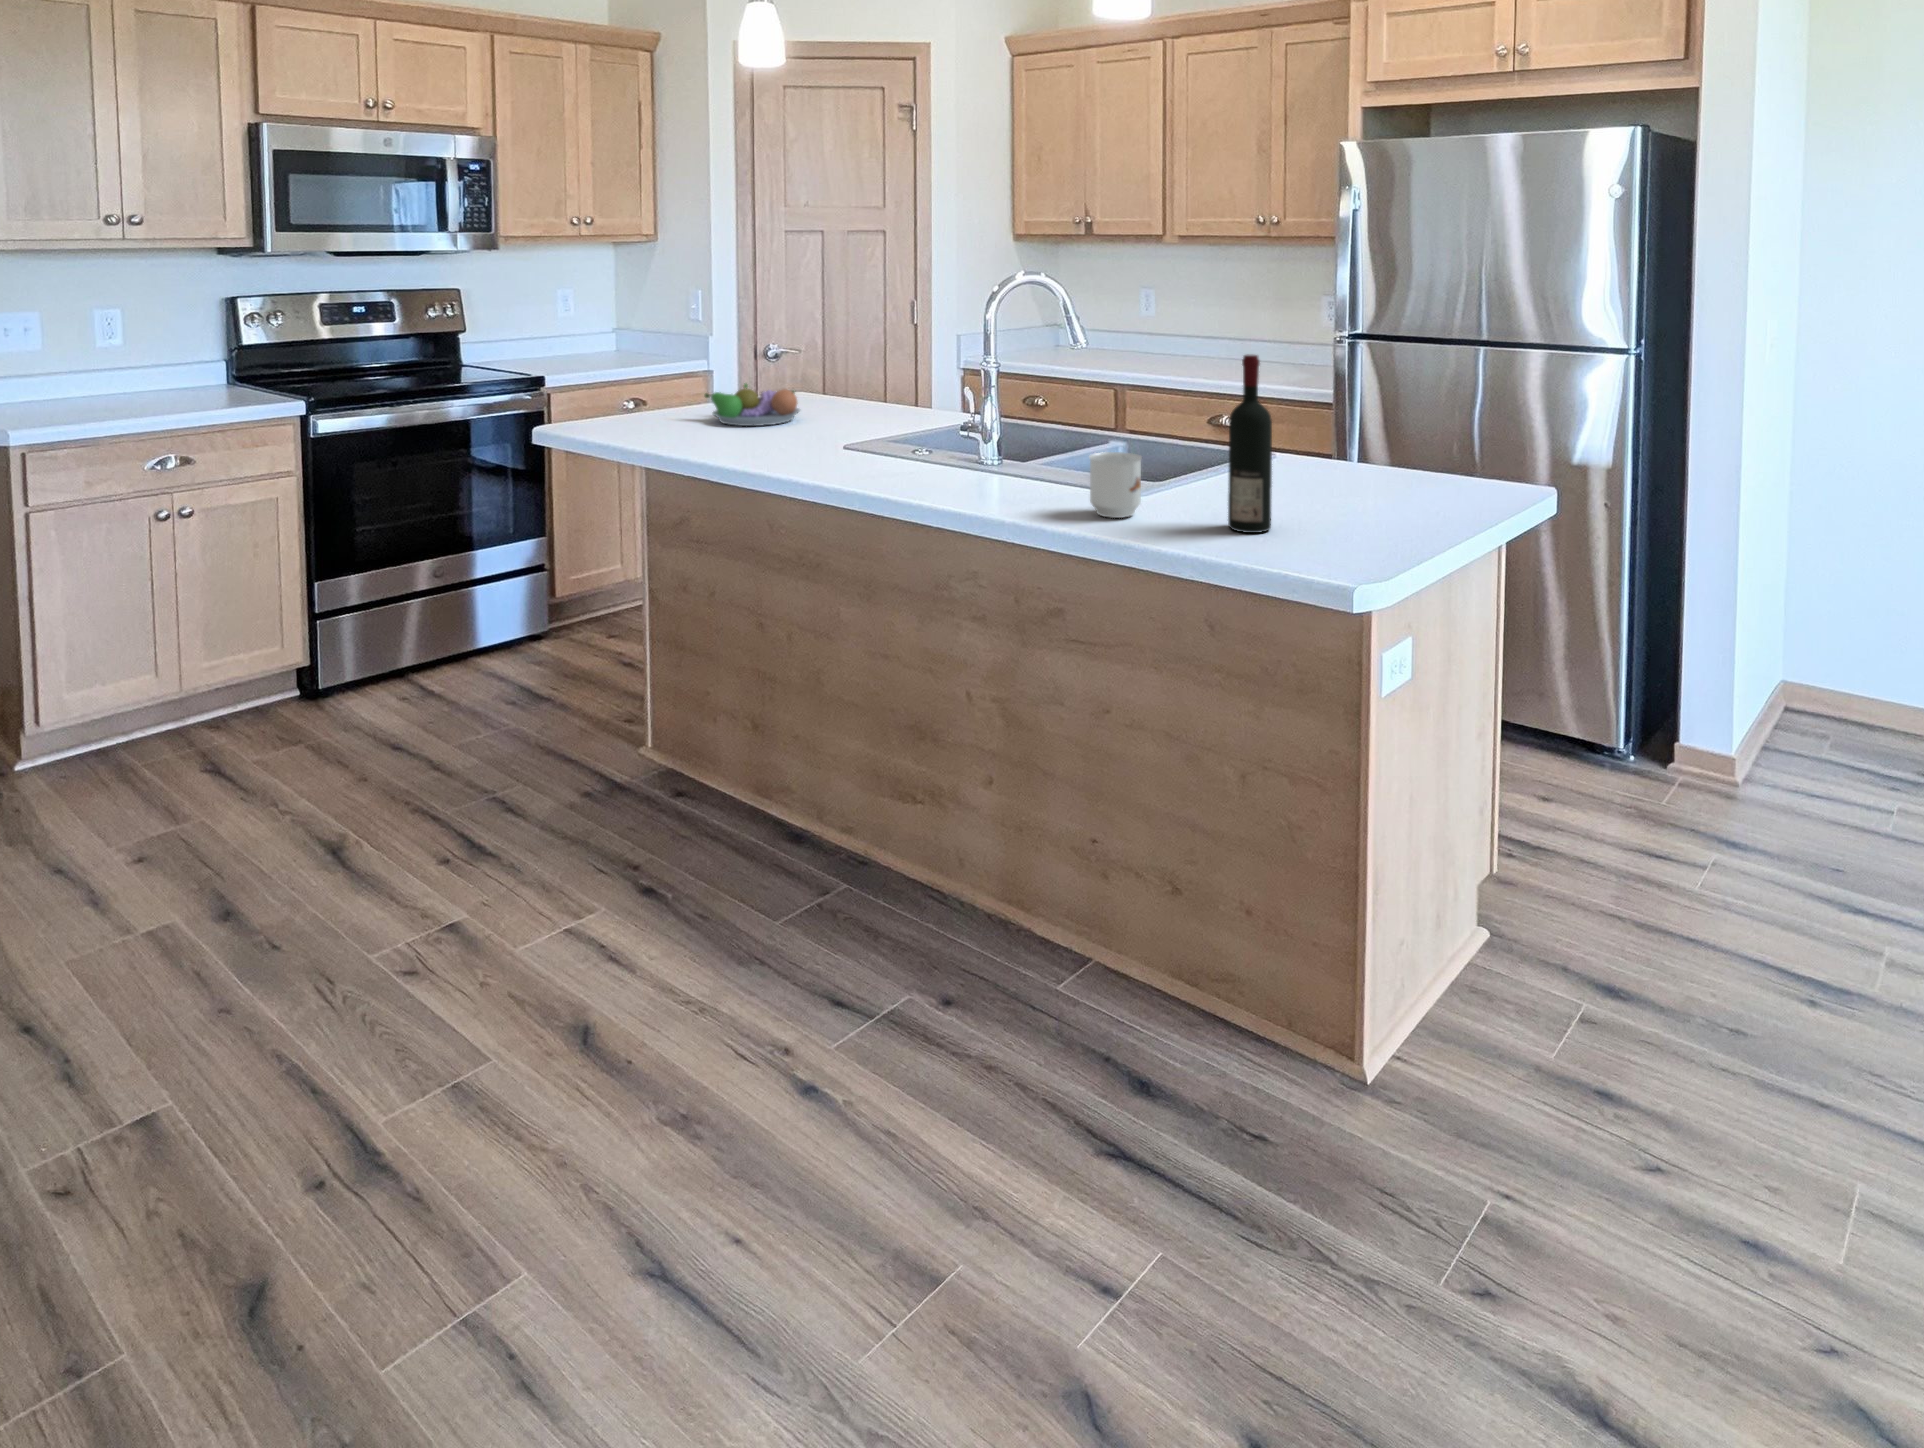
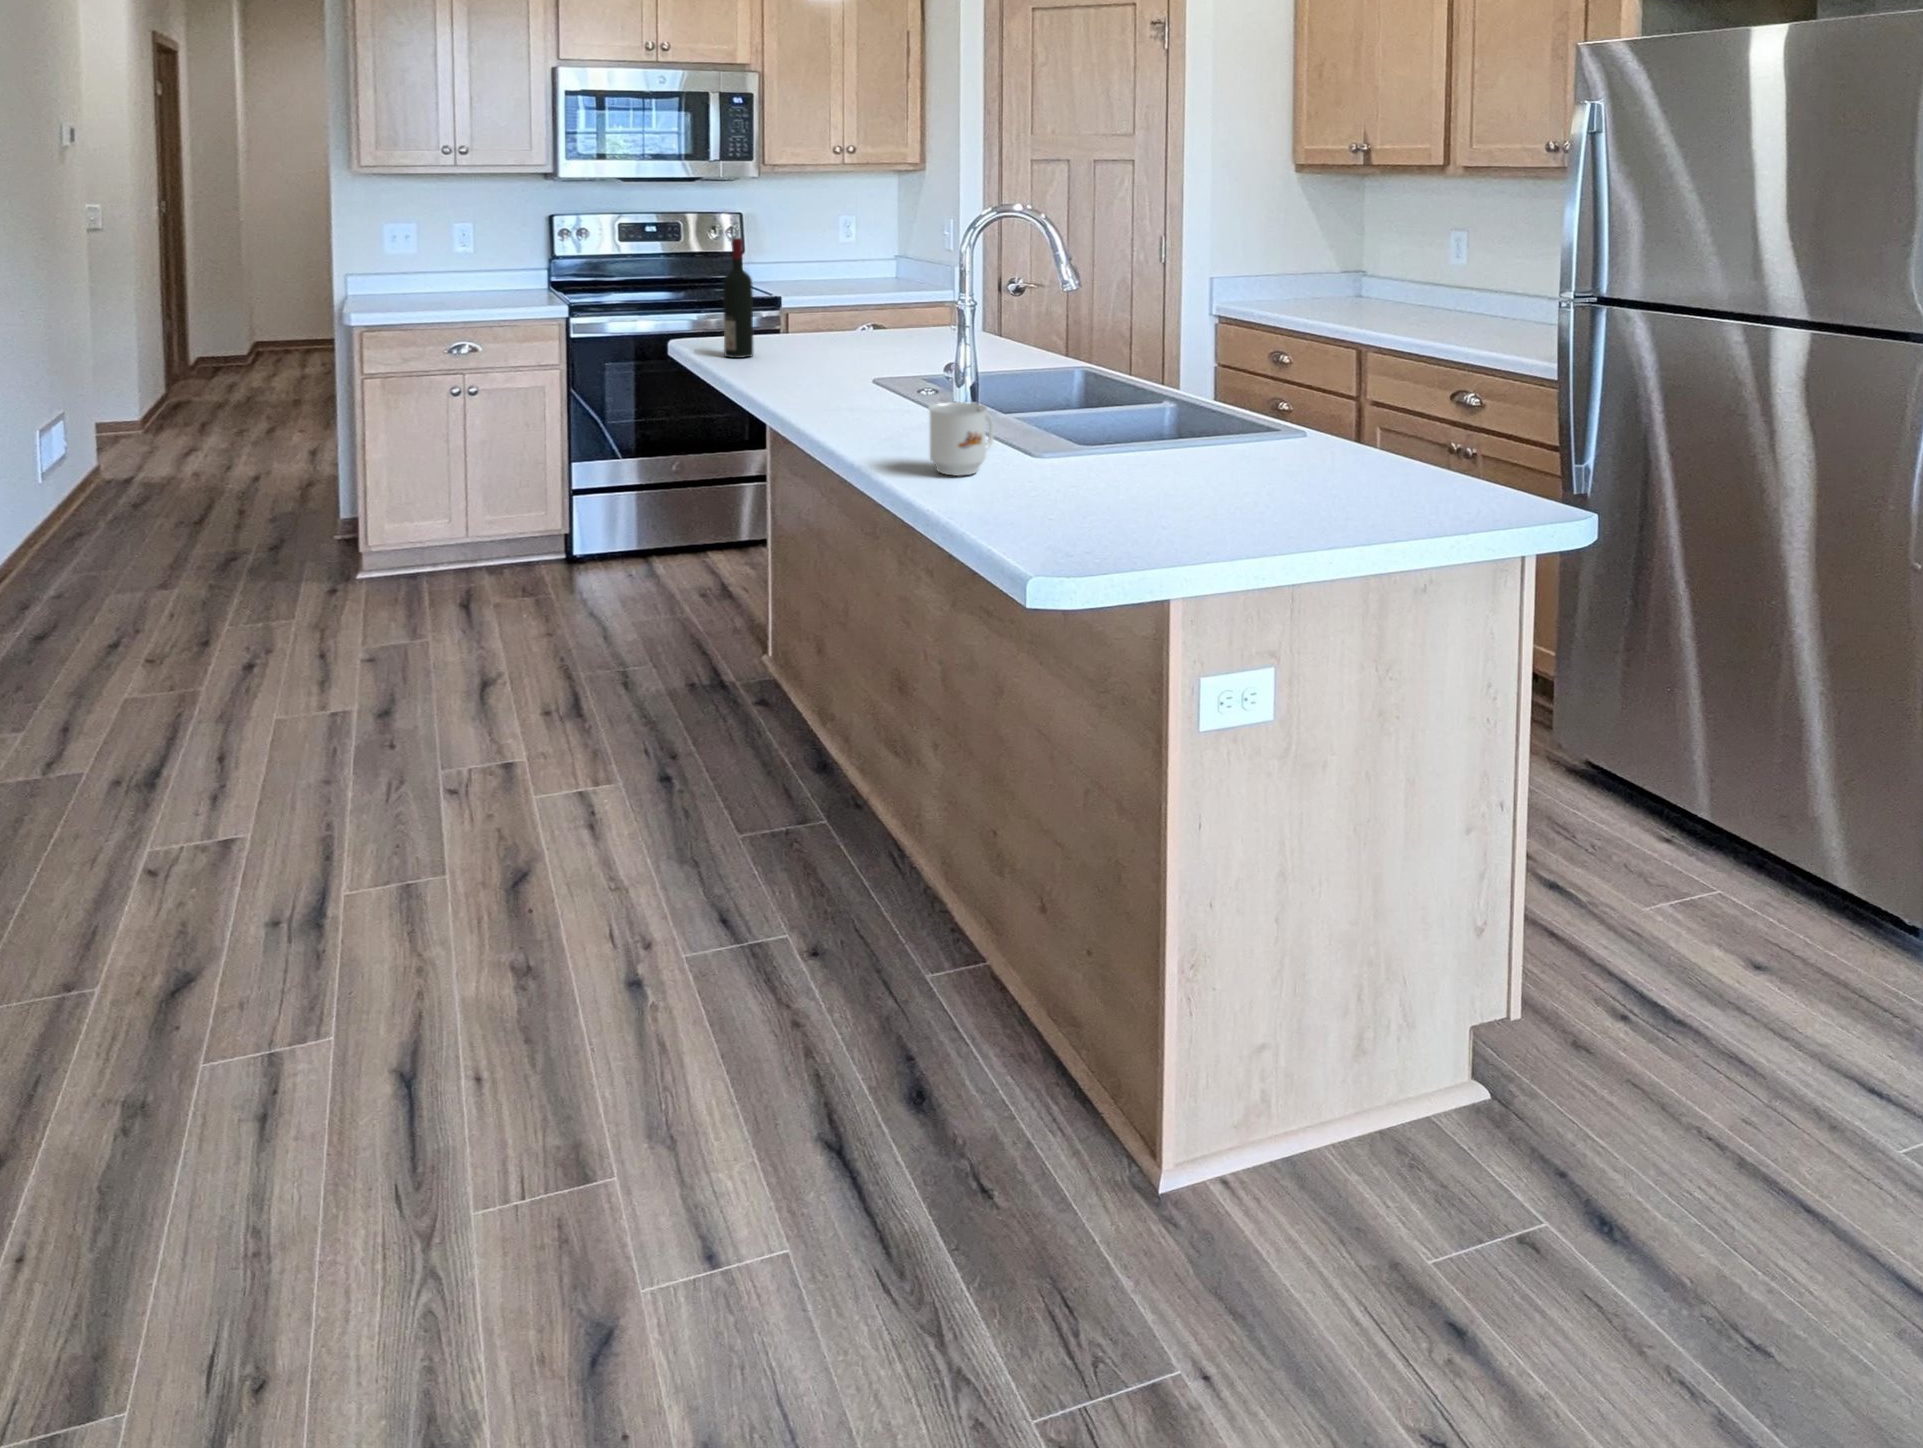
wine bottle: present [1228,355,1272,533] -> present [723,238,753,358]
fruit bowl: present [705,383,800,426] -> none [807,312,894,355]

